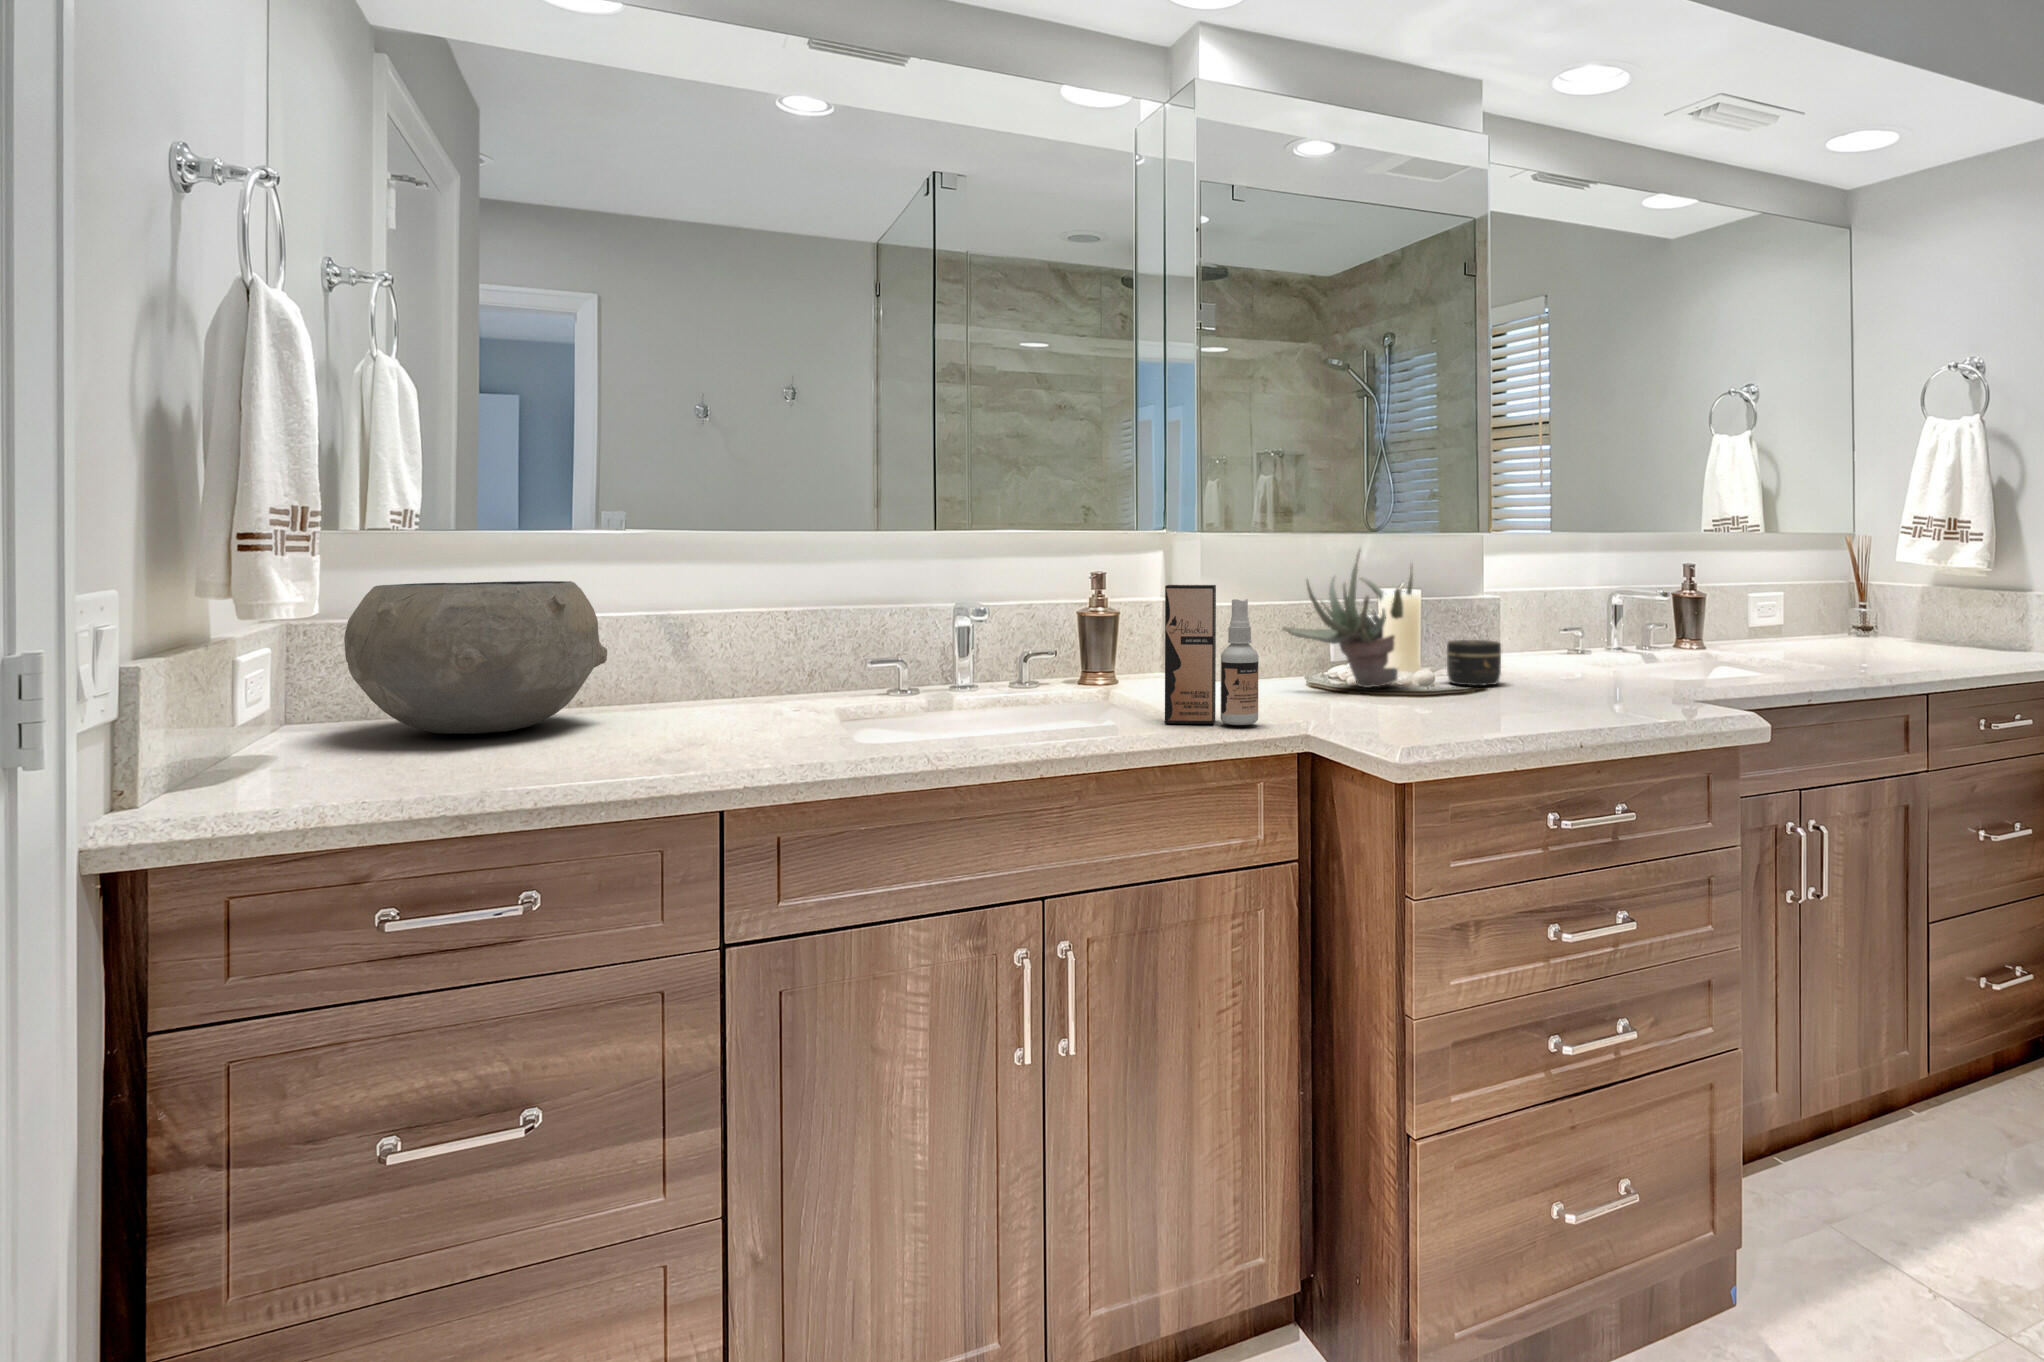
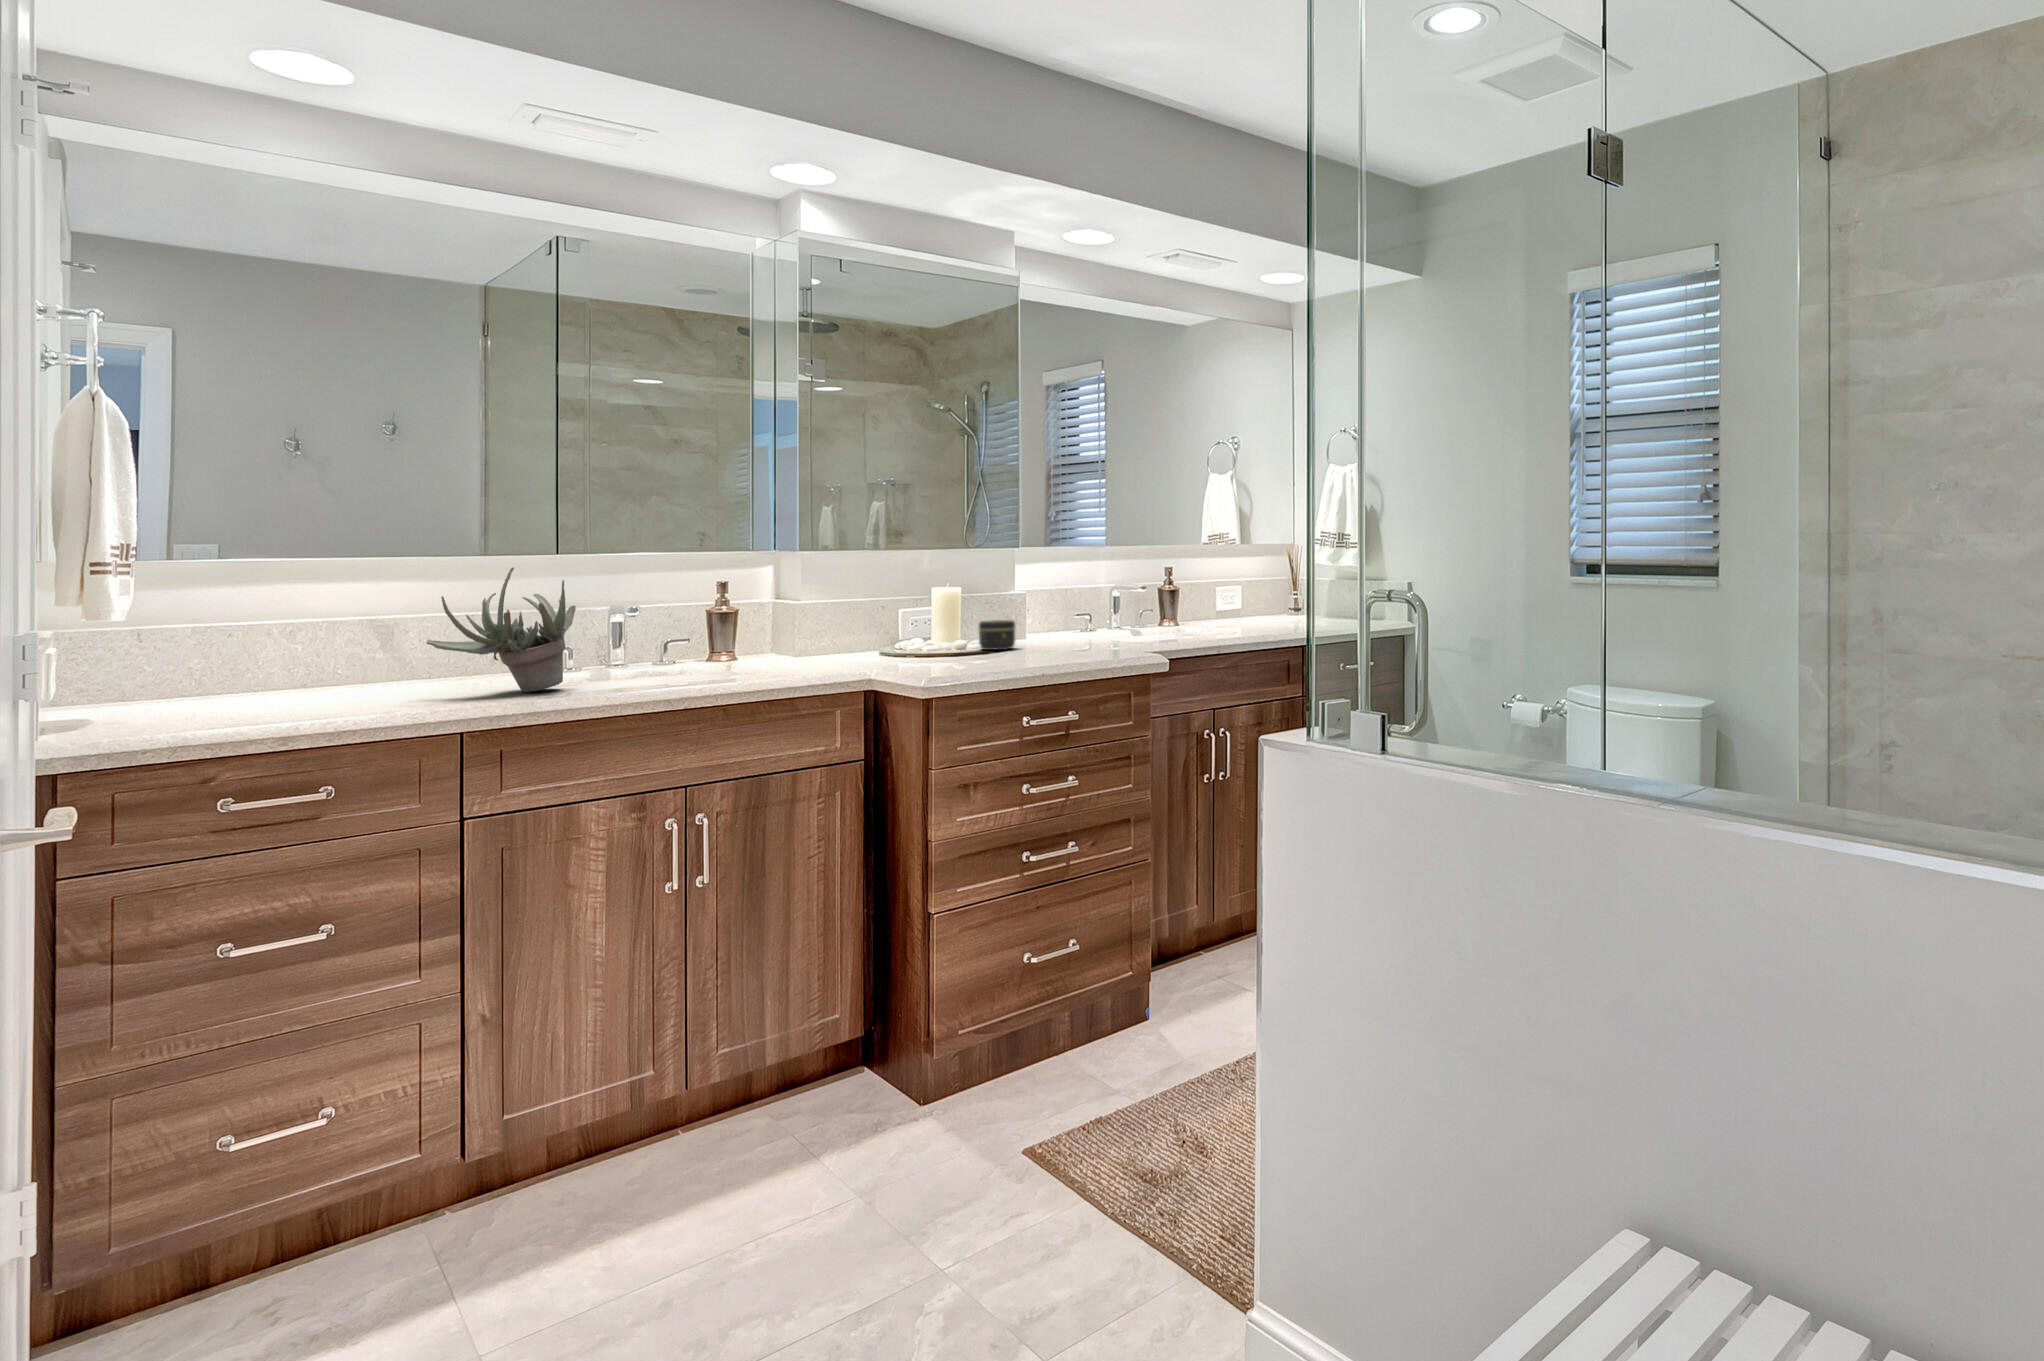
succulent plant: present [1282,549,1413,688] -> present [427,567,576,692]
ceramic bowl: present [344,581,607,734] -> none [131,593,344,701]
spray bottle: present [1165,585,1258,725] -> none [769,585,834,676]

